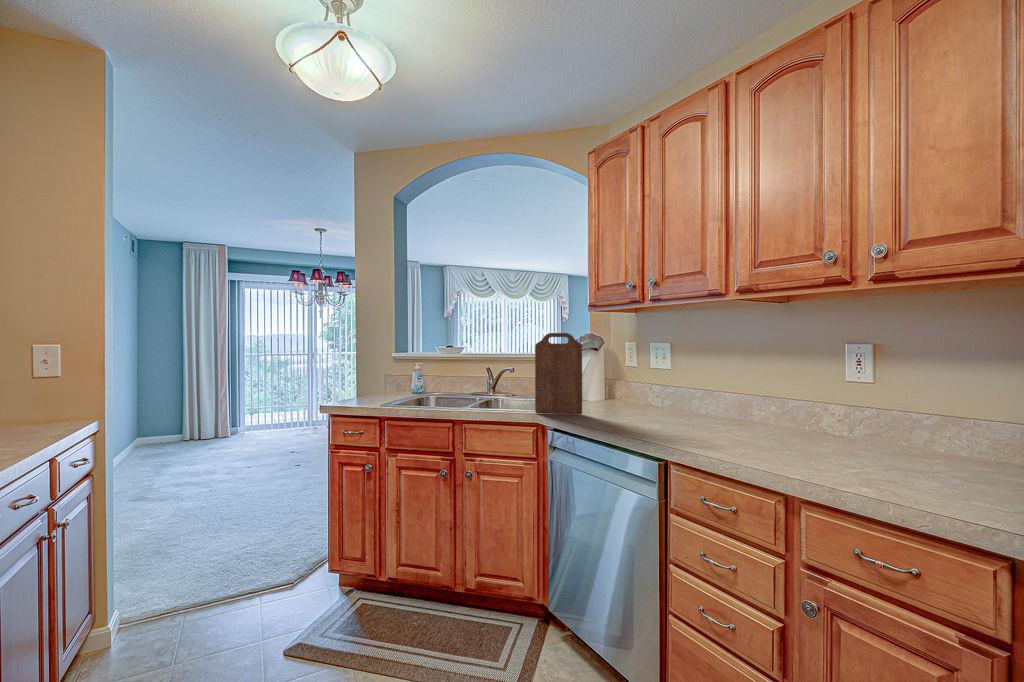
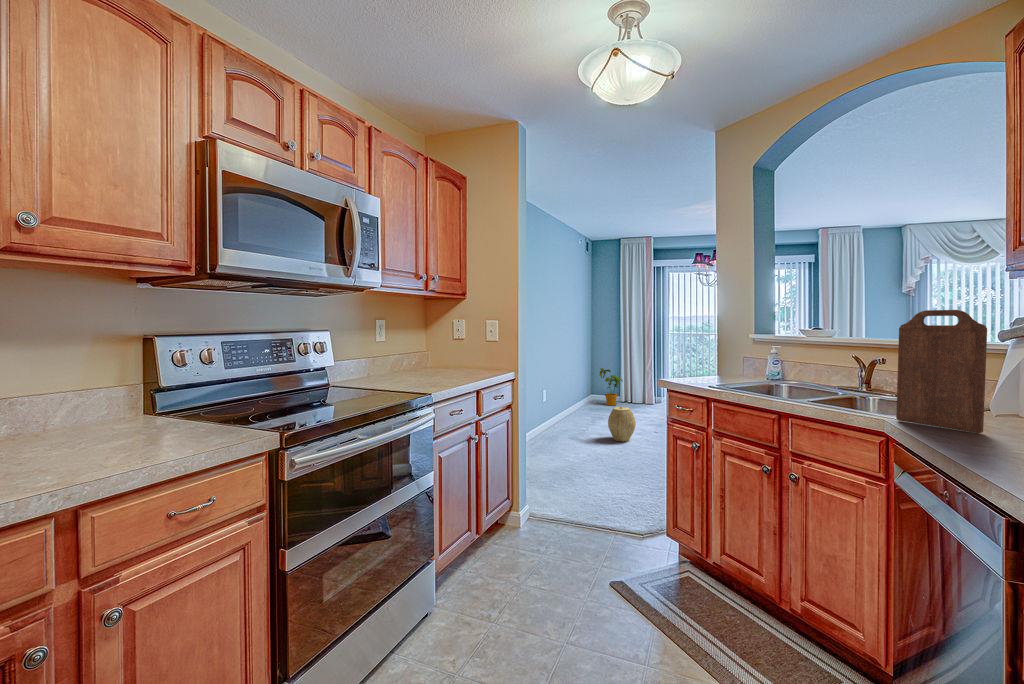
house plant: none [150,401,187,449] -> present [600,368,622,406]
woven basket: none [188,446,228,490] -> present [608,407,636,442]

